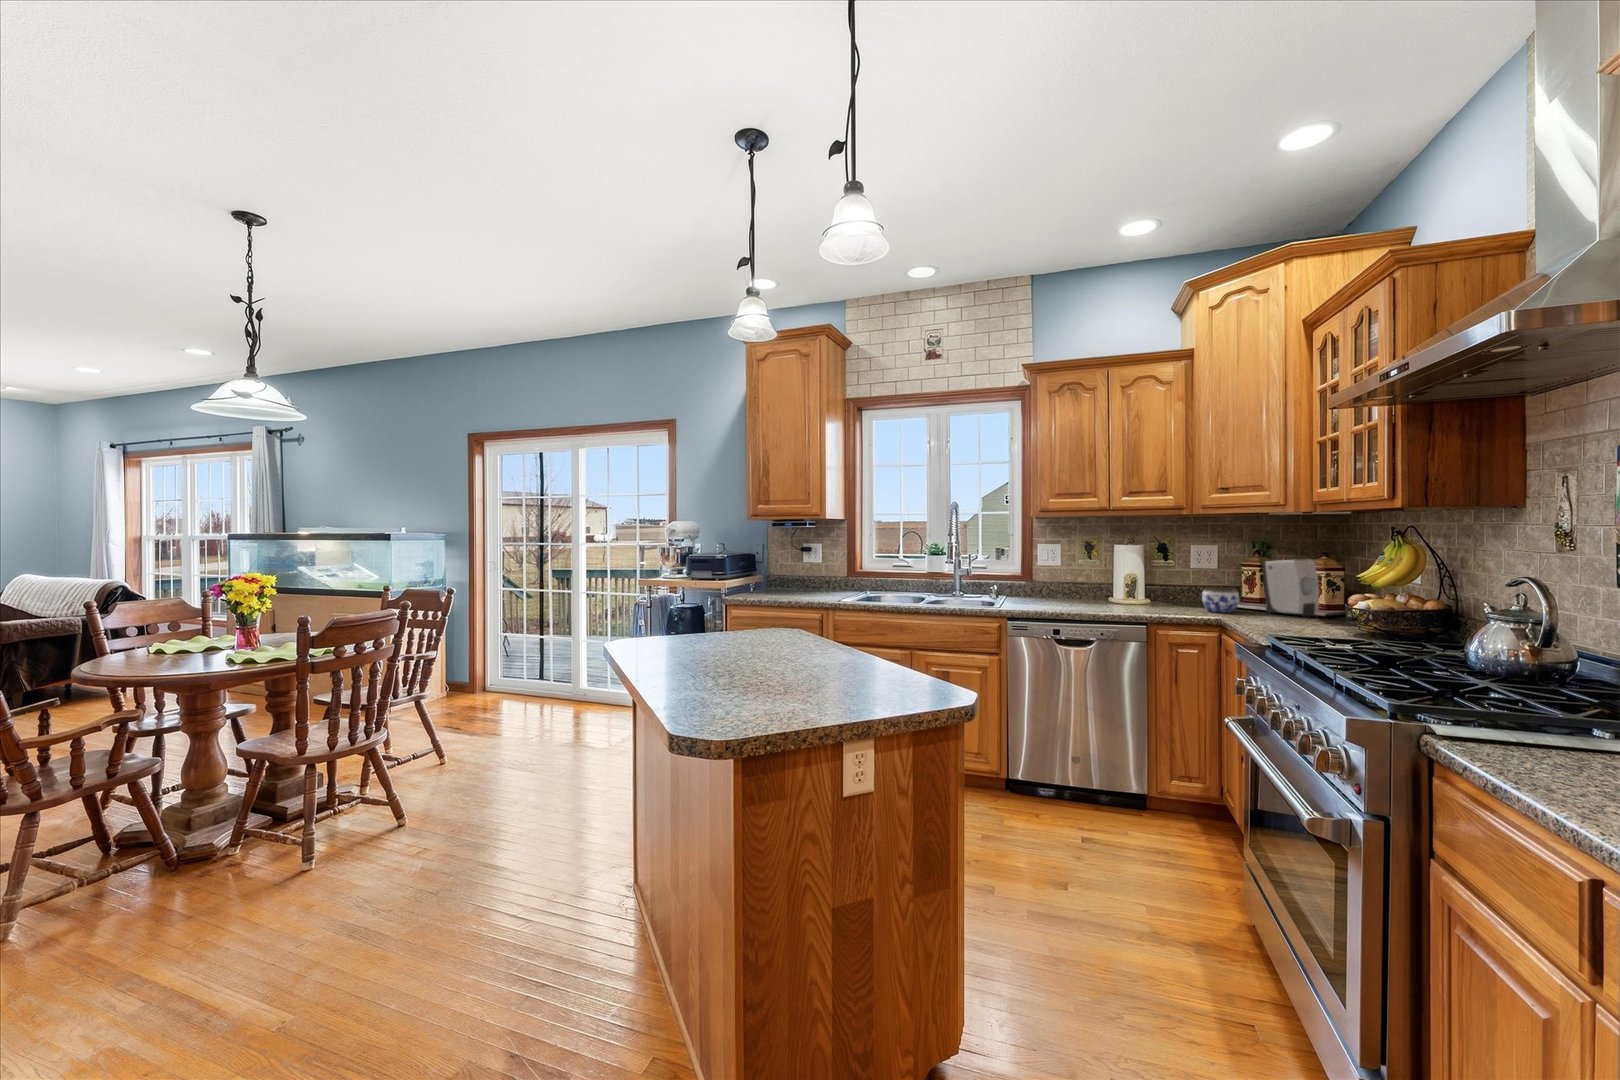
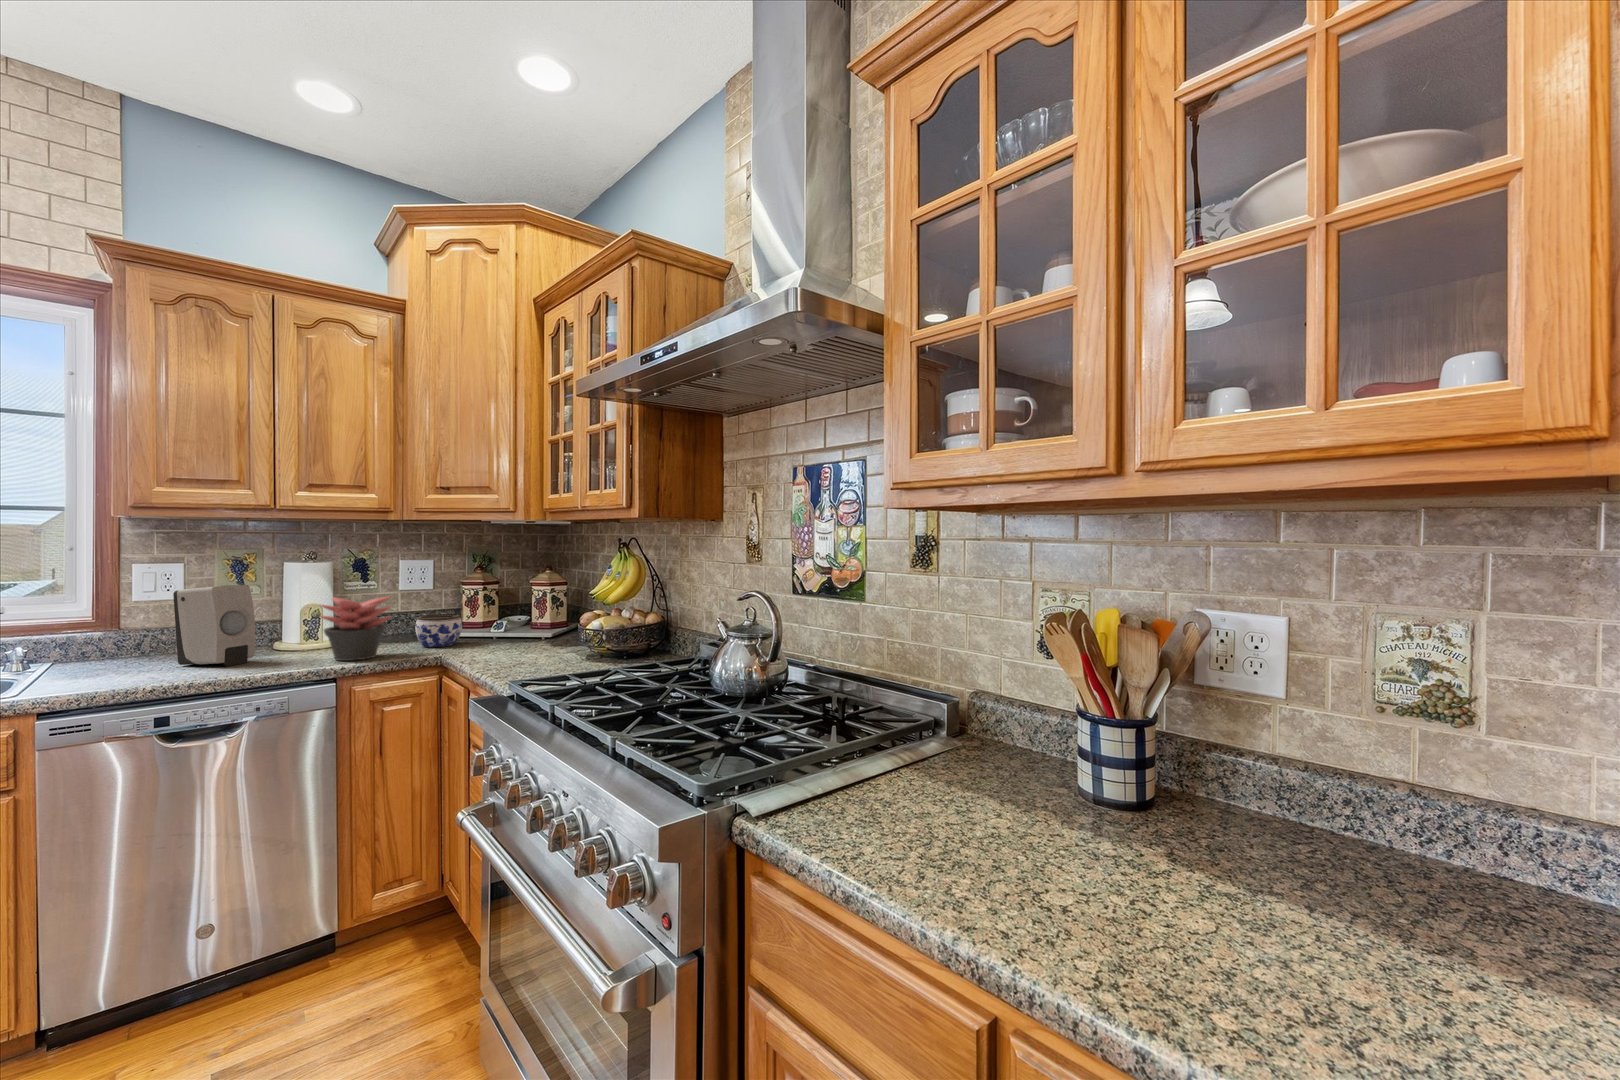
soap dispenser: present [1262,559,1319,616] -> present [173,585,255,666]
succulent plant: none [1136,569,1184,614] -> present [320,596,390,661]

